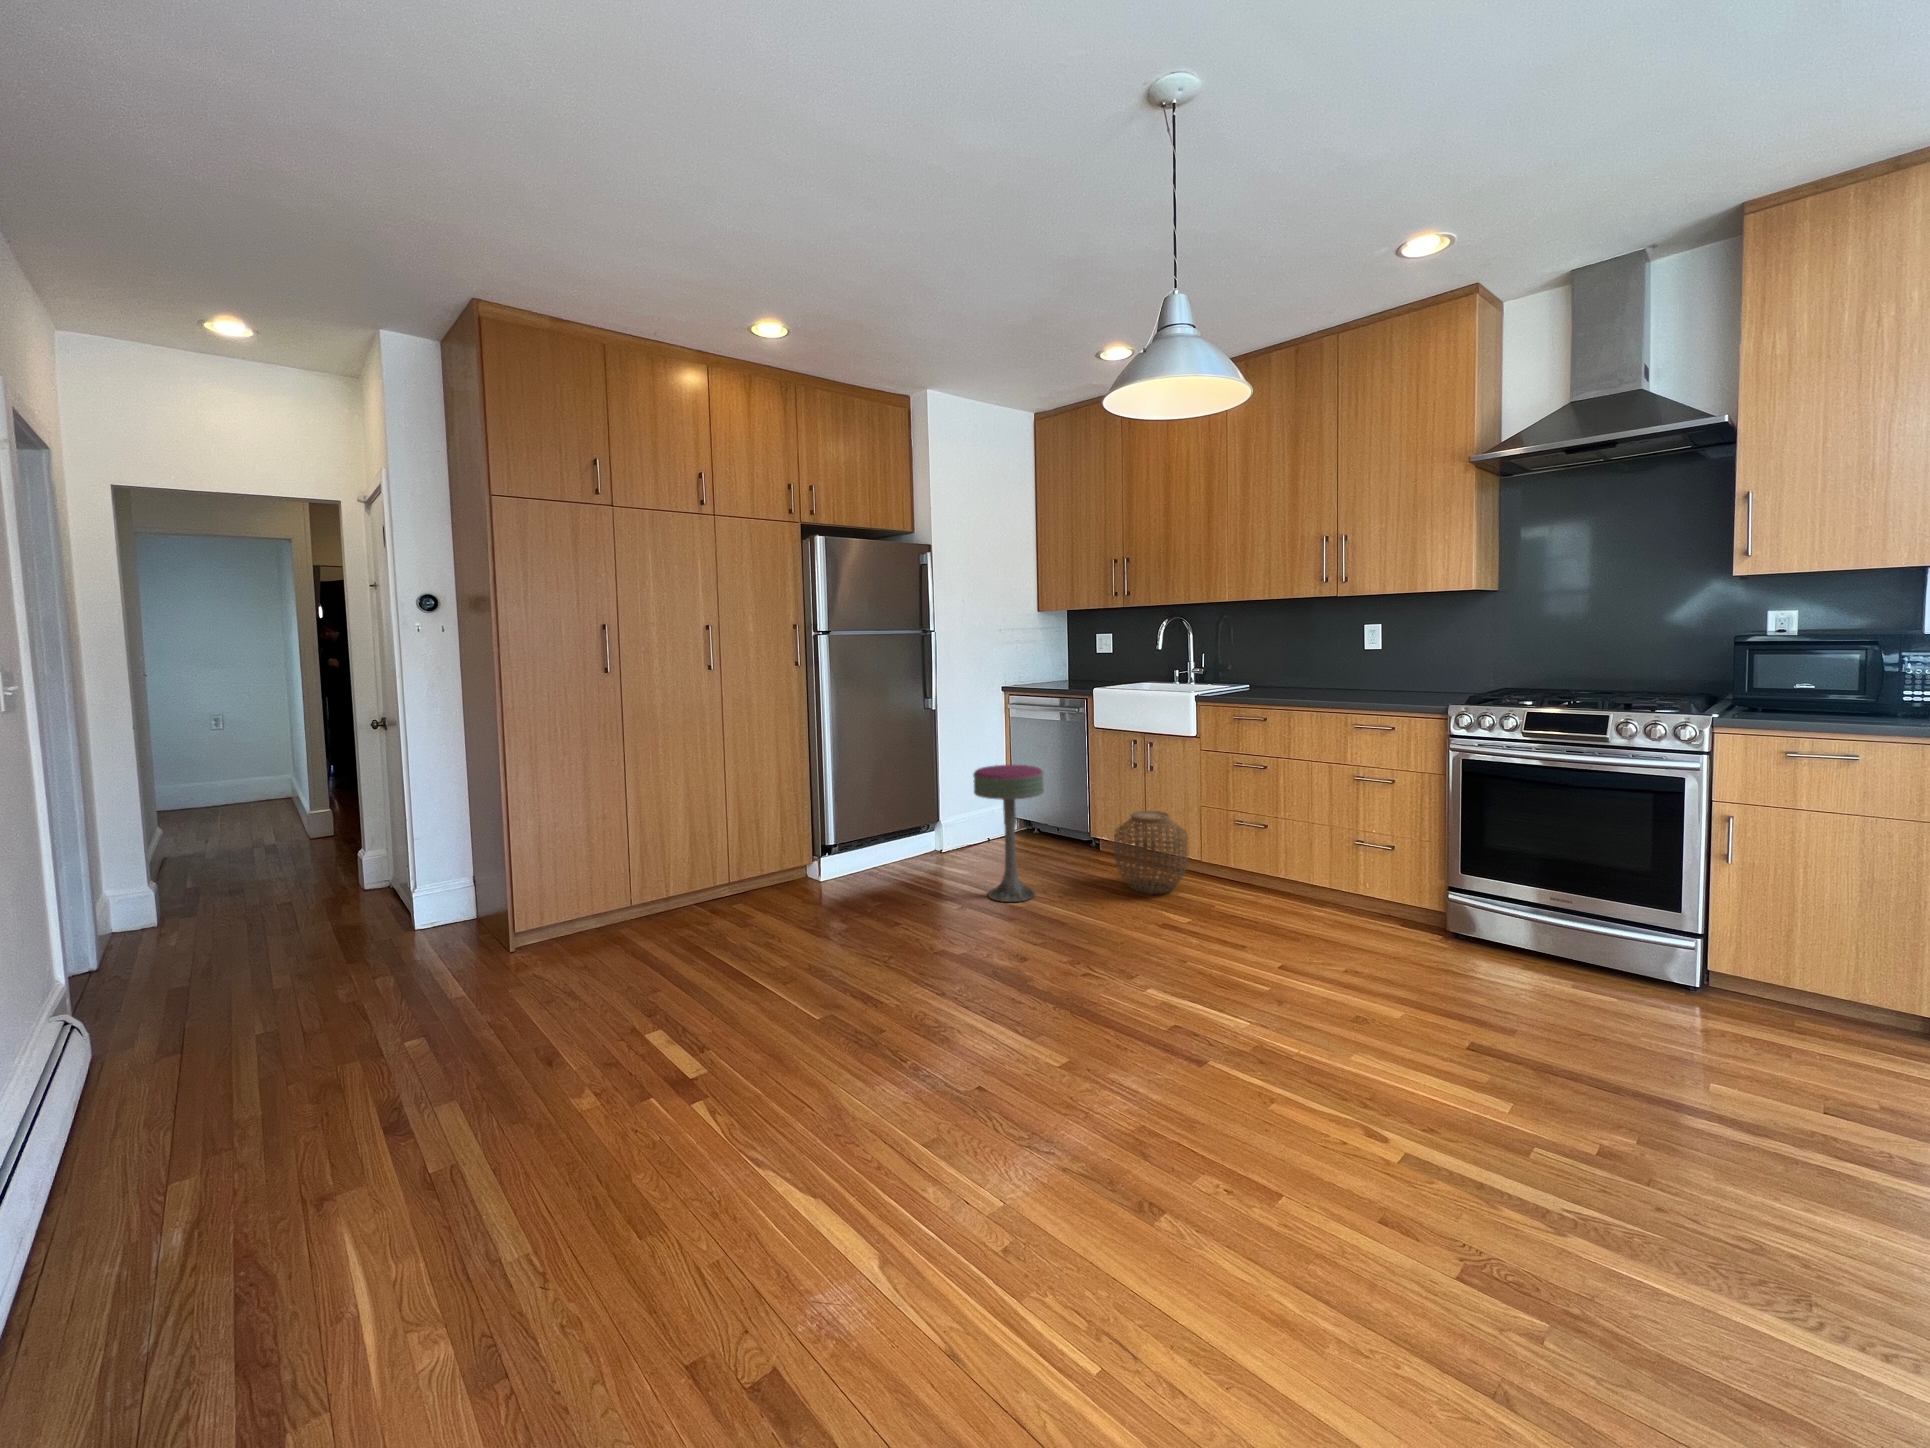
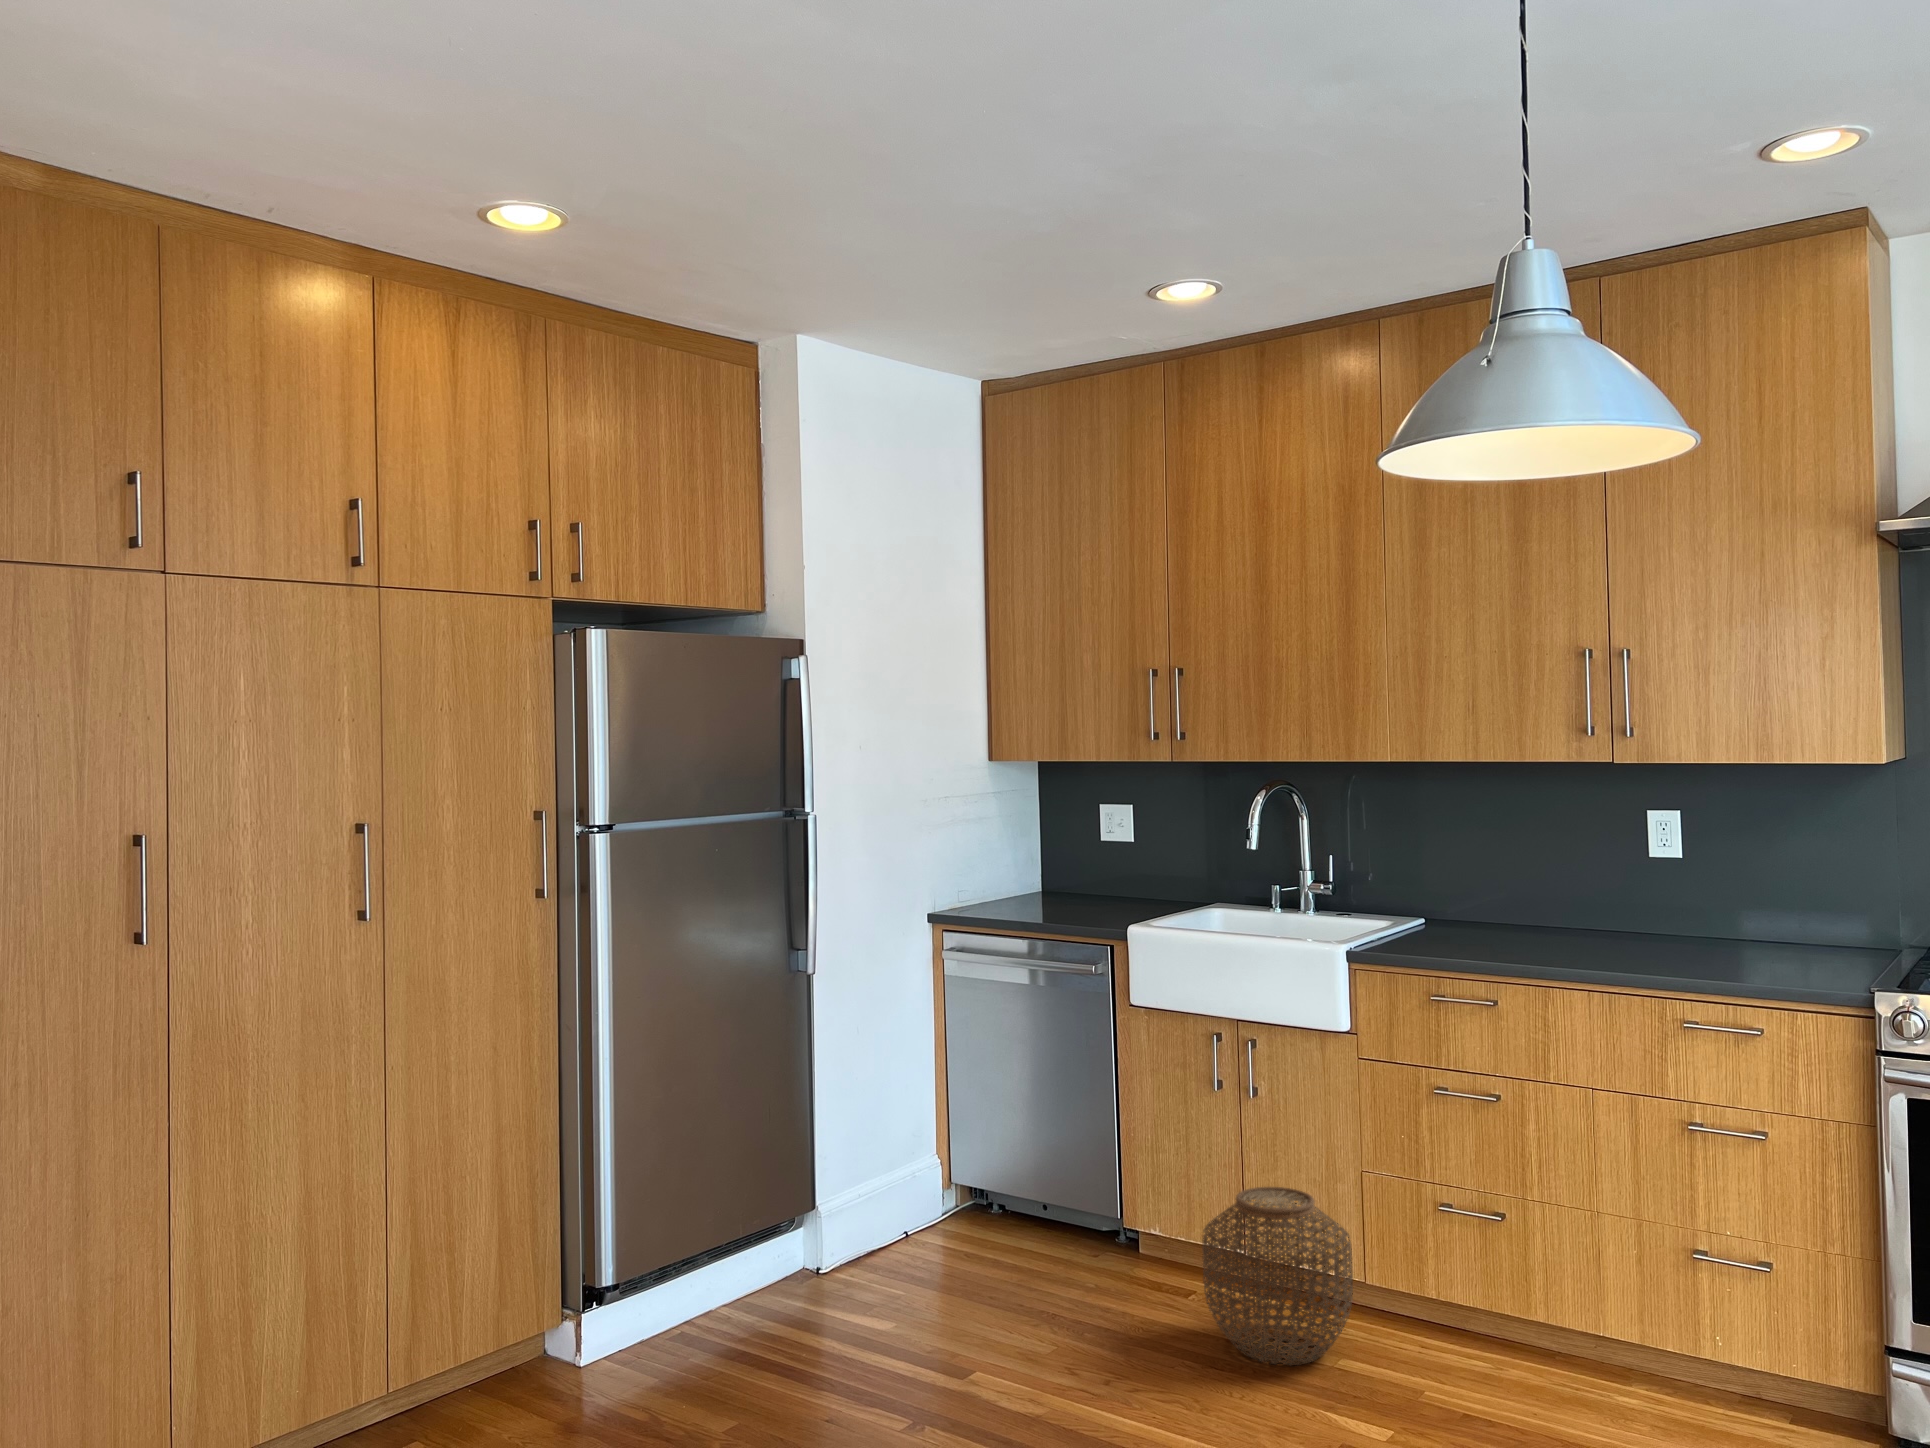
bar stool: present [973,765,1044,902] -> none [925,1100,1070,1402]

